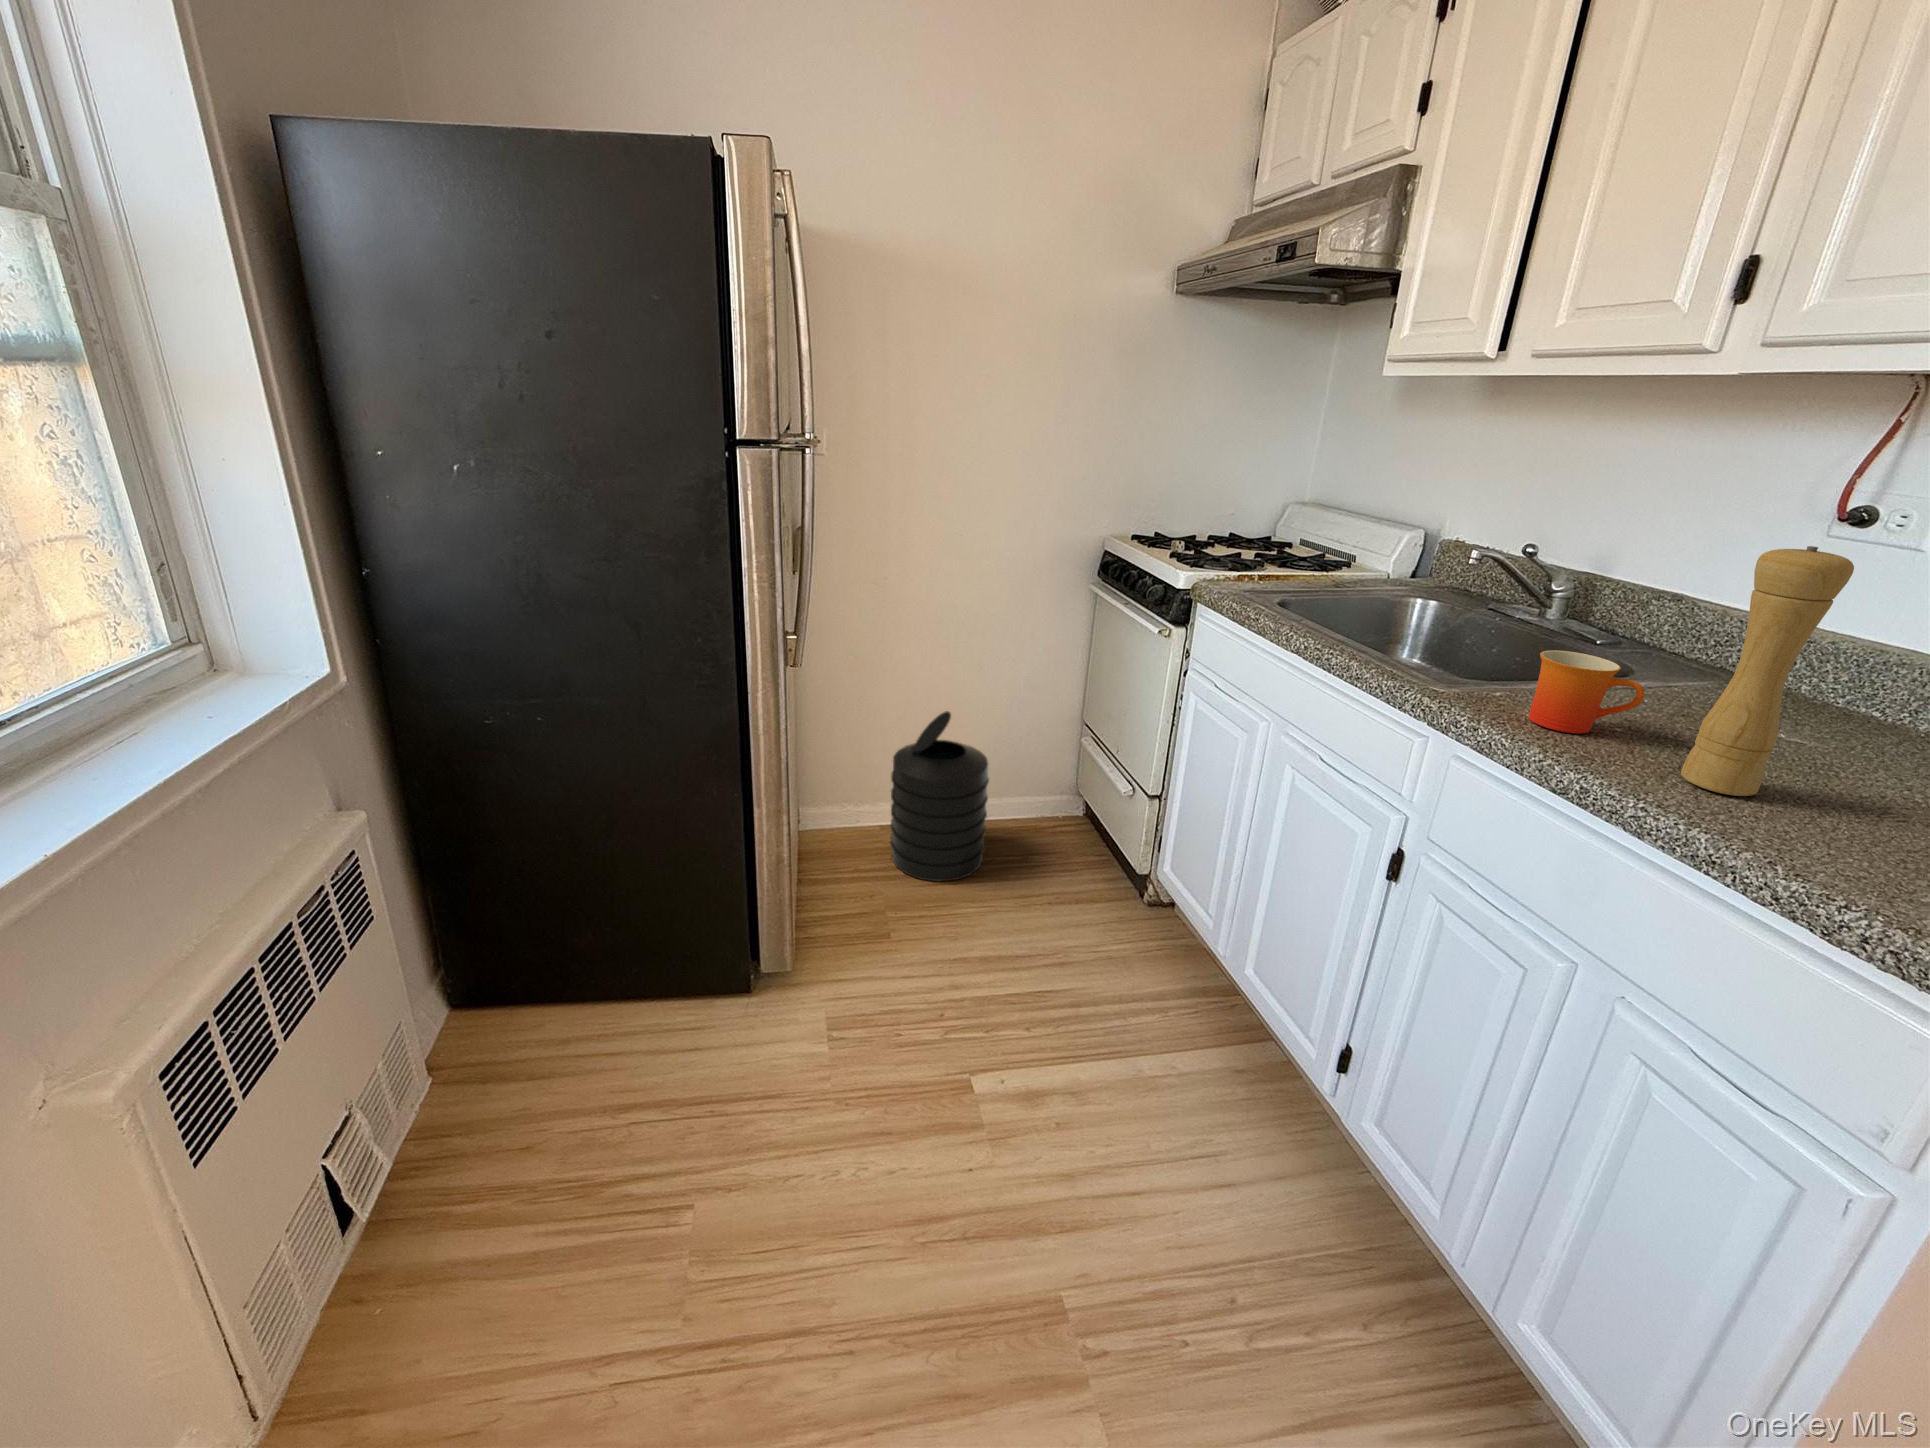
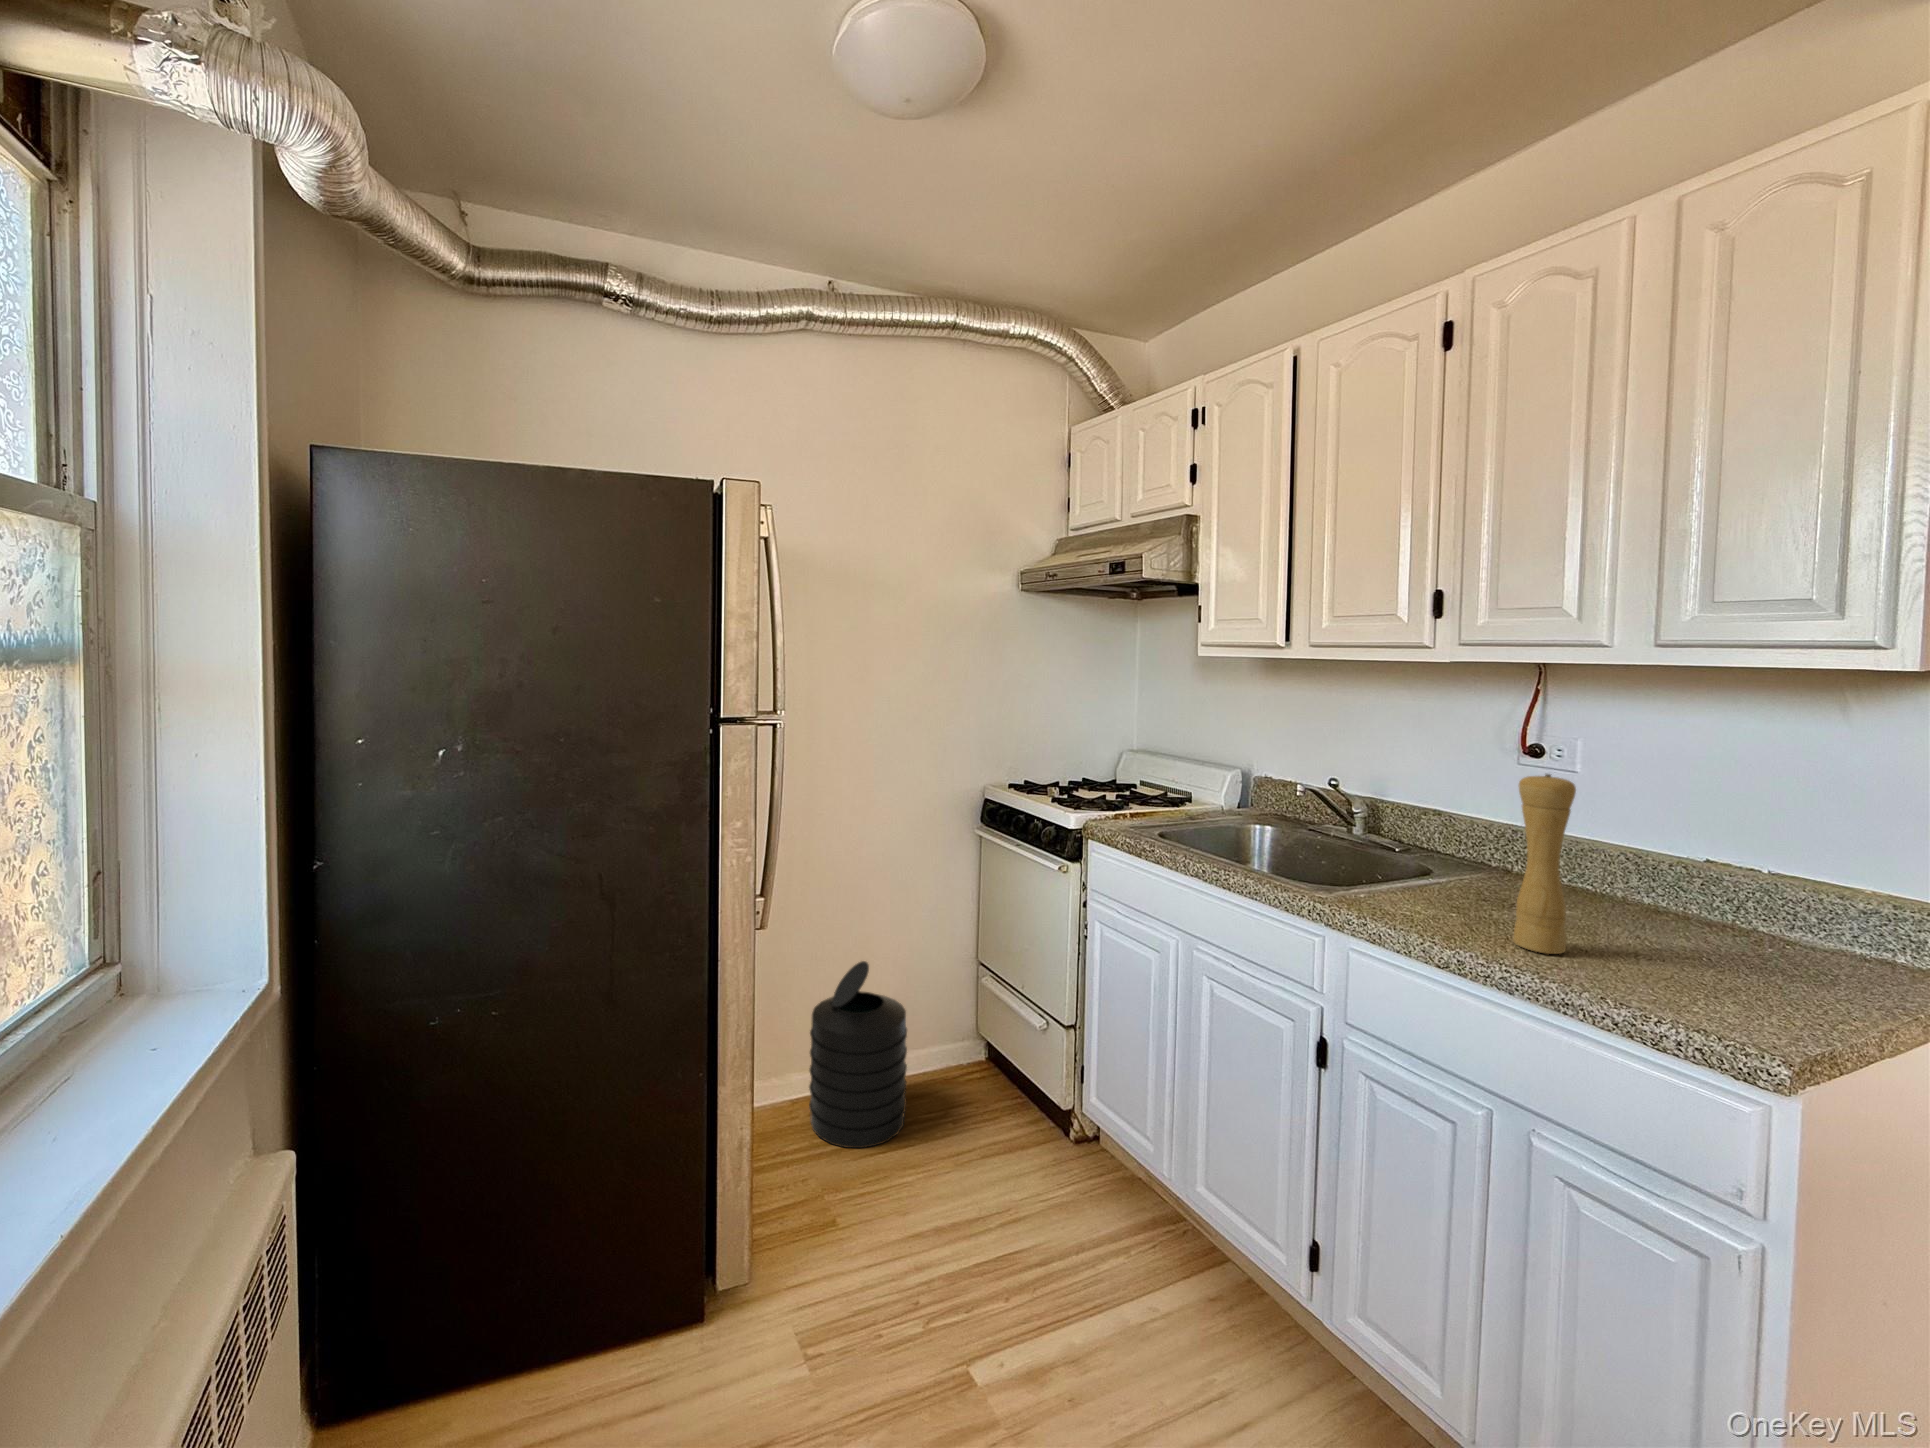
mug: present [1529,650,1644,733] -> none [1390,857,1467,920]

